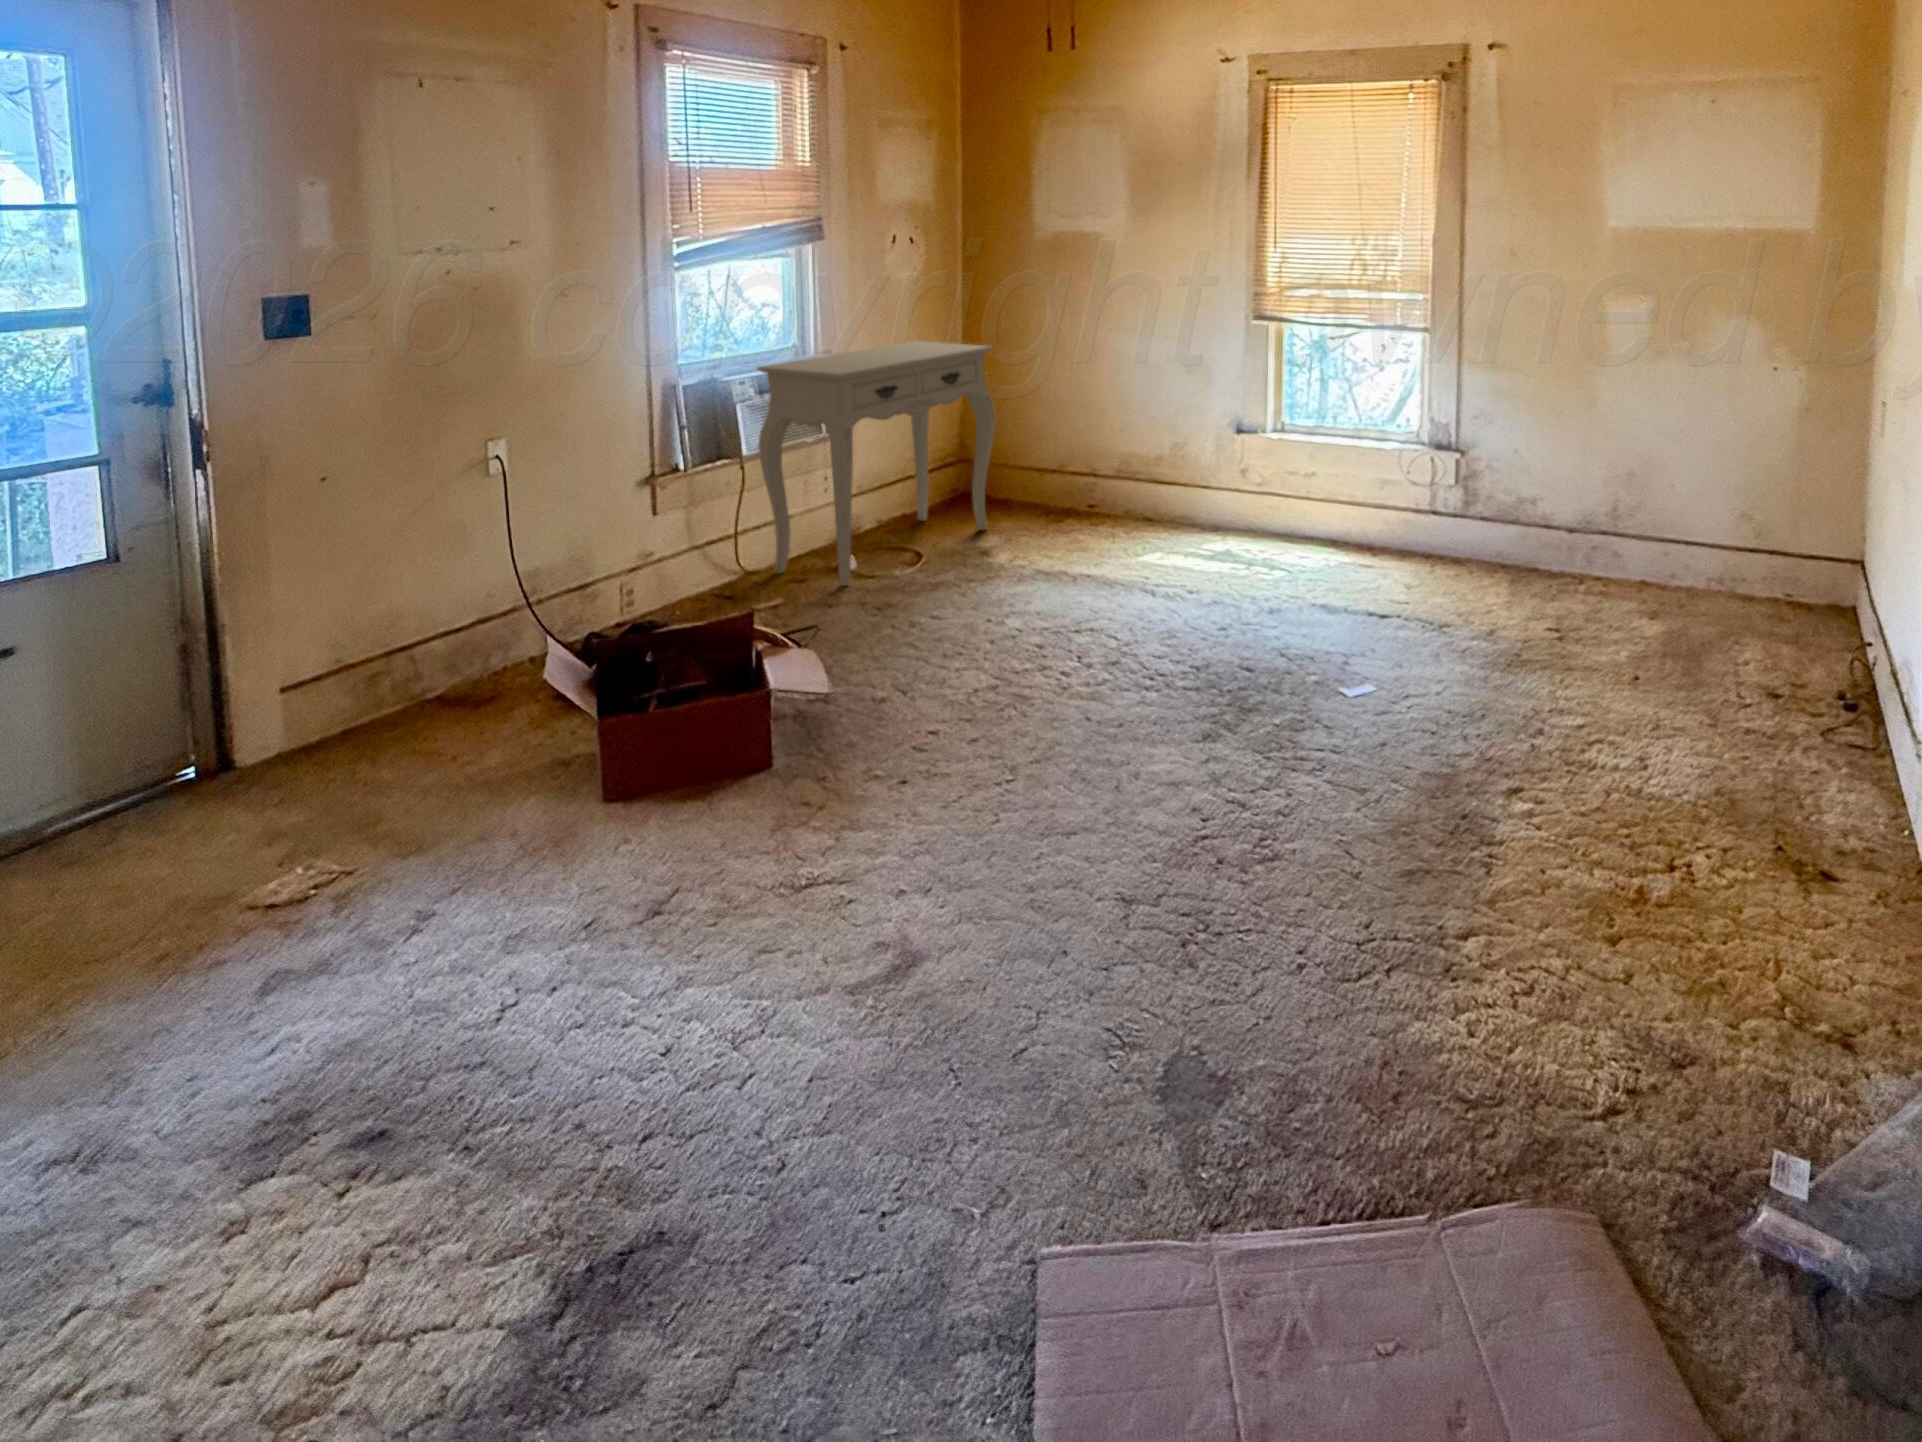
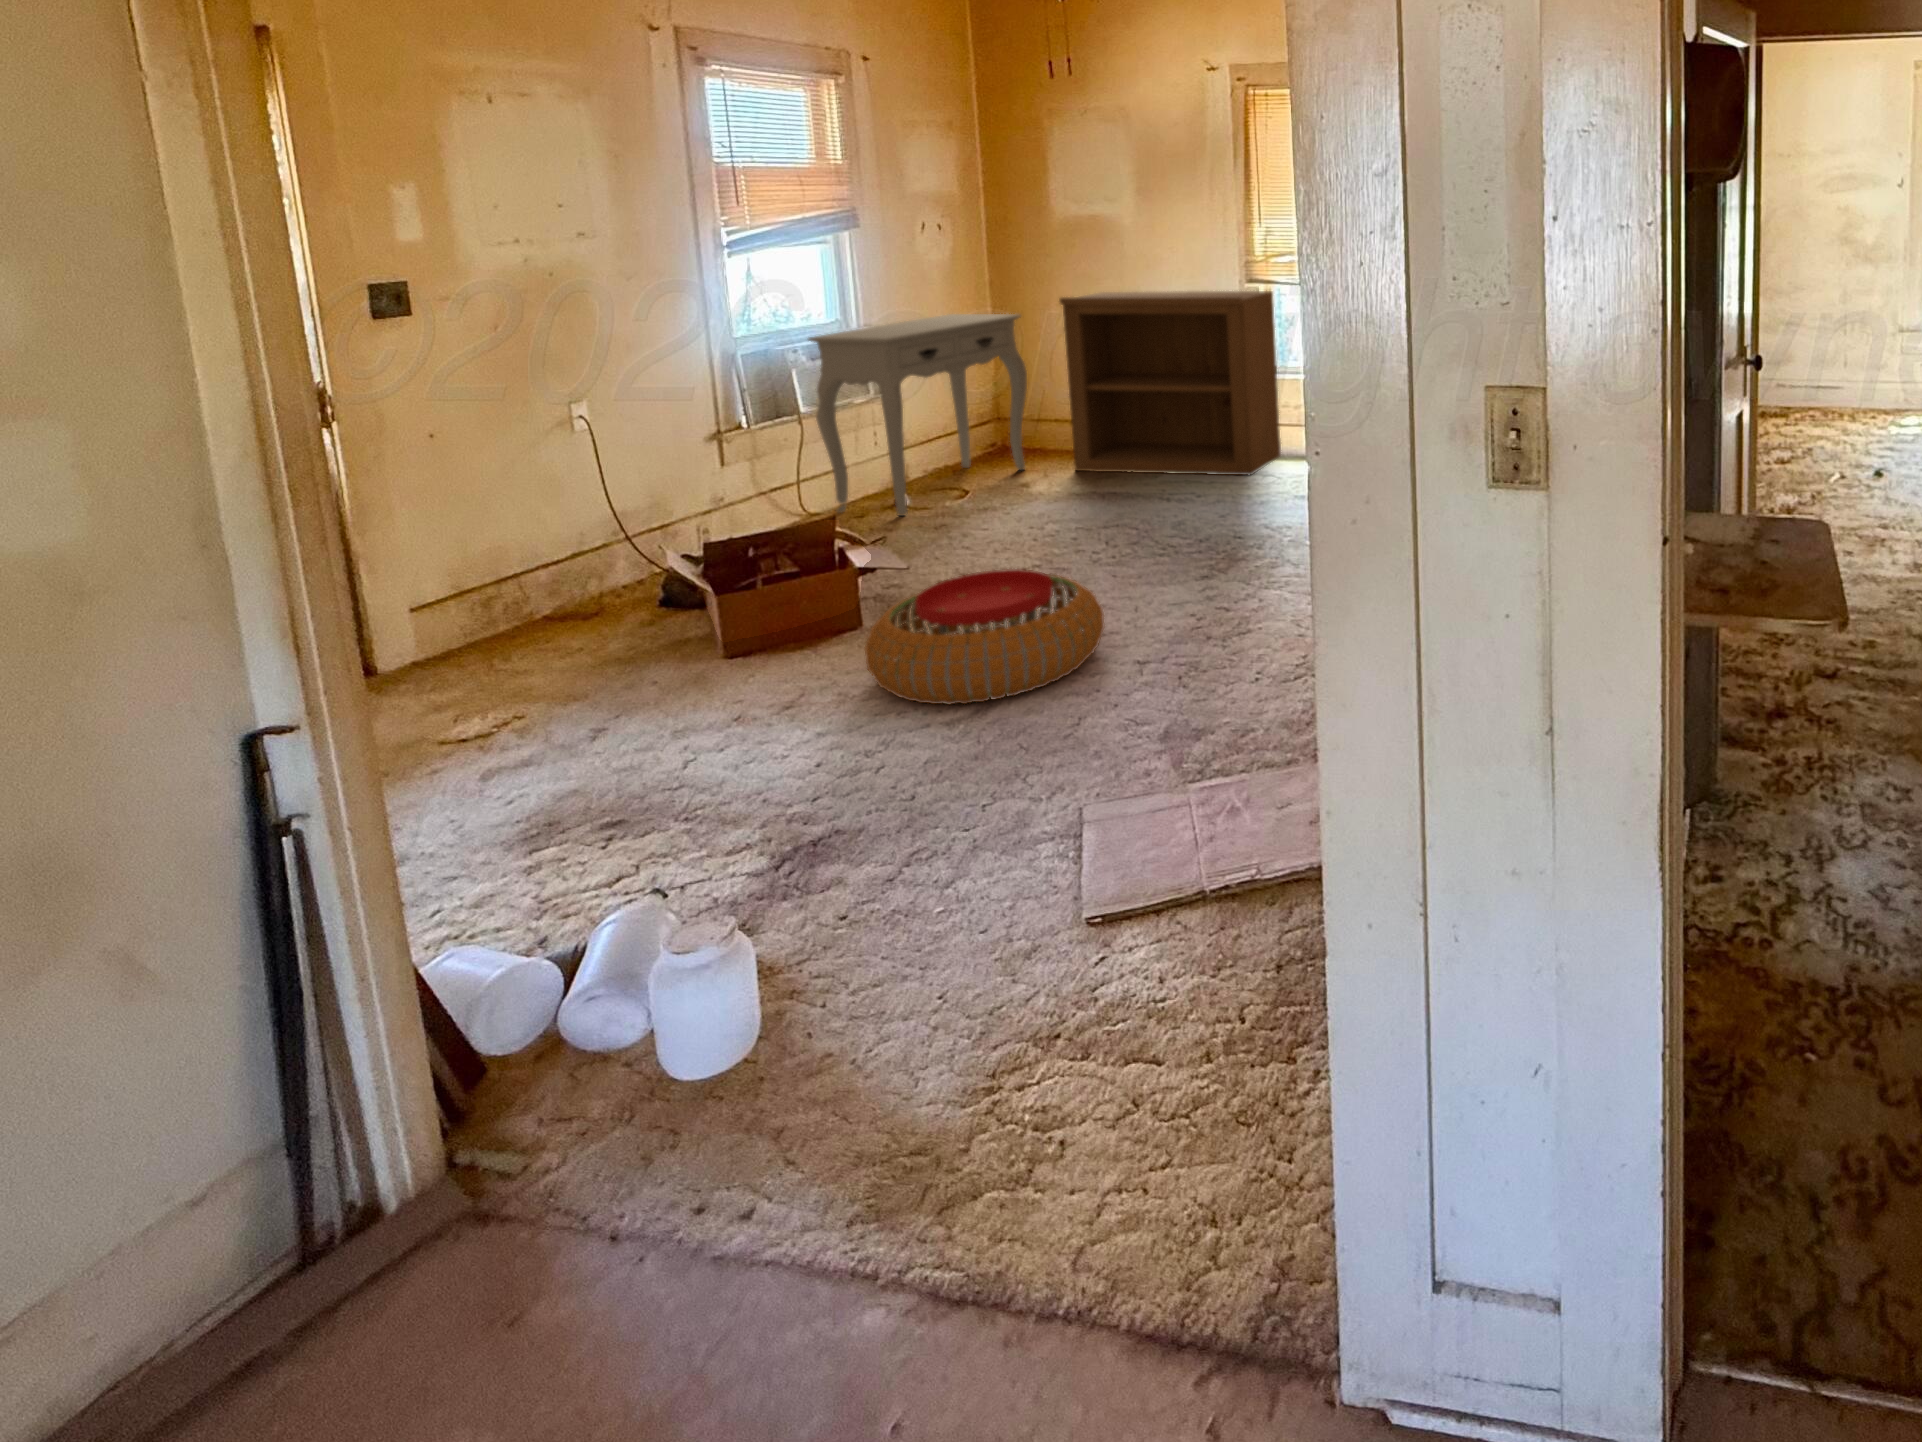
bookshelf: none [1037,322,1289,564] -> present [1060,291,1281,475]
pouf: none [758,725,1076,947] -> present [865,569,1104,704]

